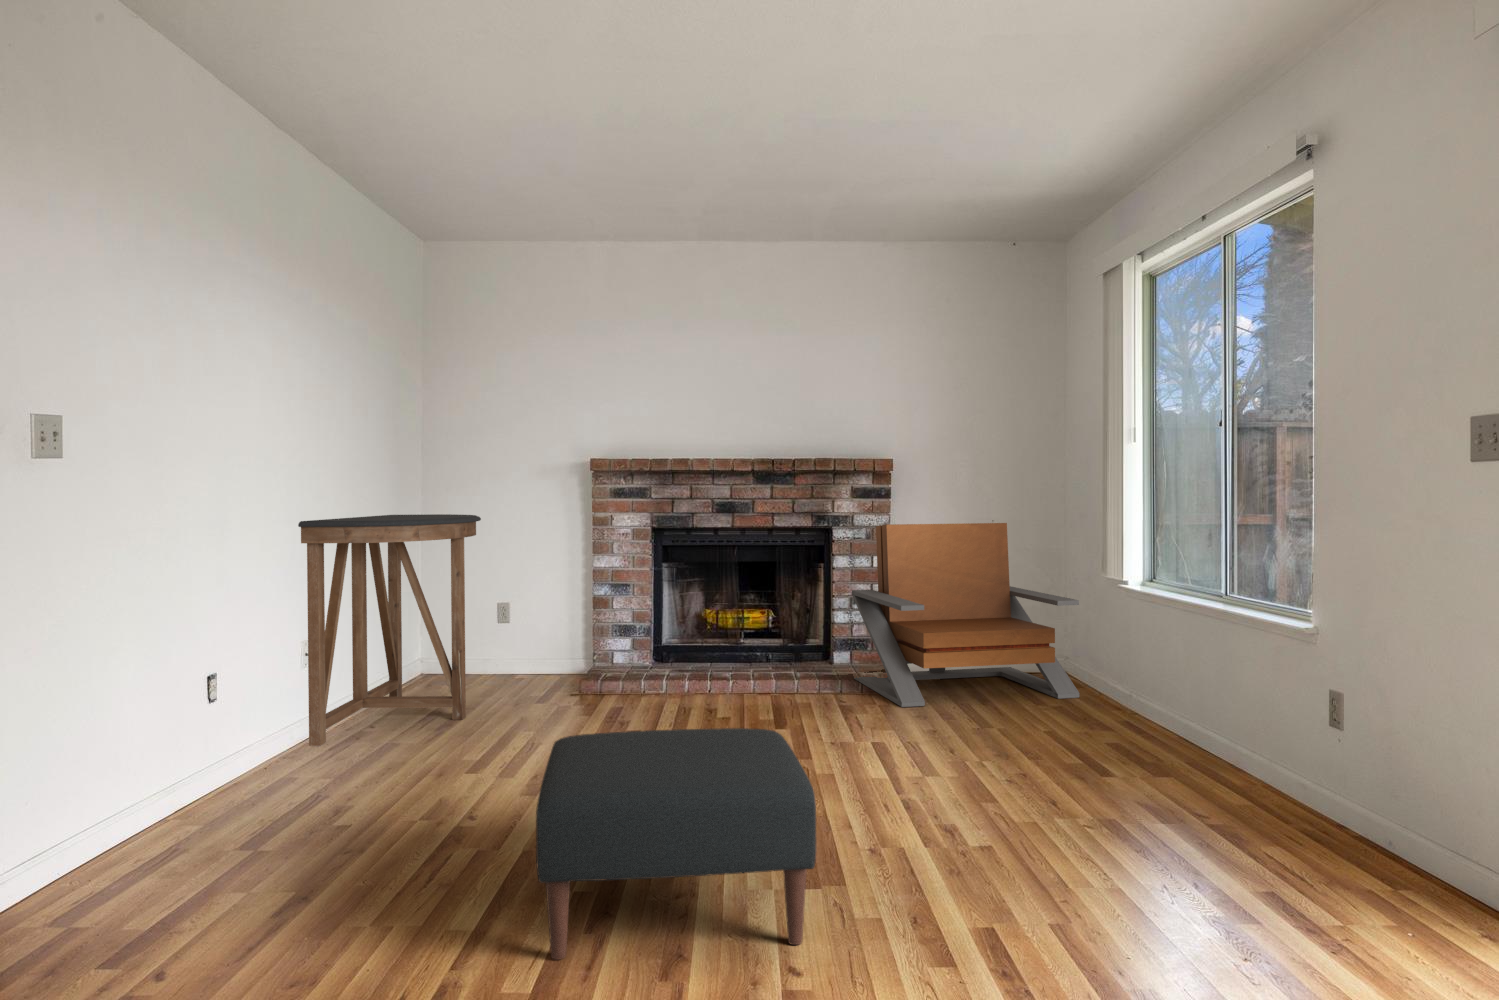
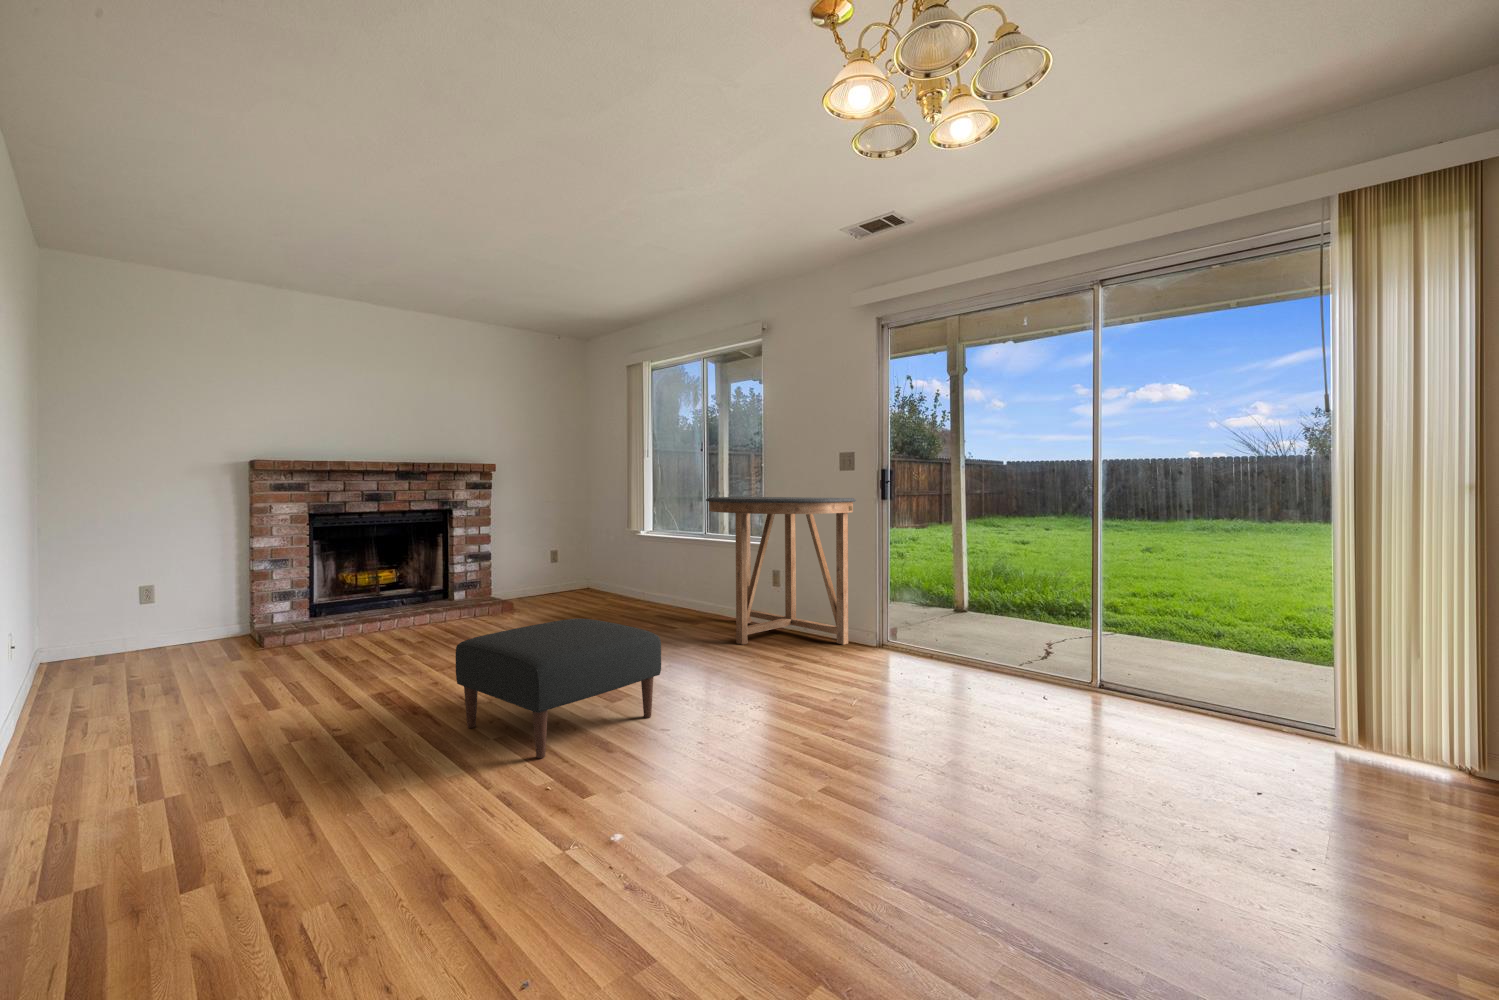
console table: present [298,514,481,746] -> present [706,497,856,645]
lounge chair: present [852,523,1079,707] -> none [467,504,615,618]

